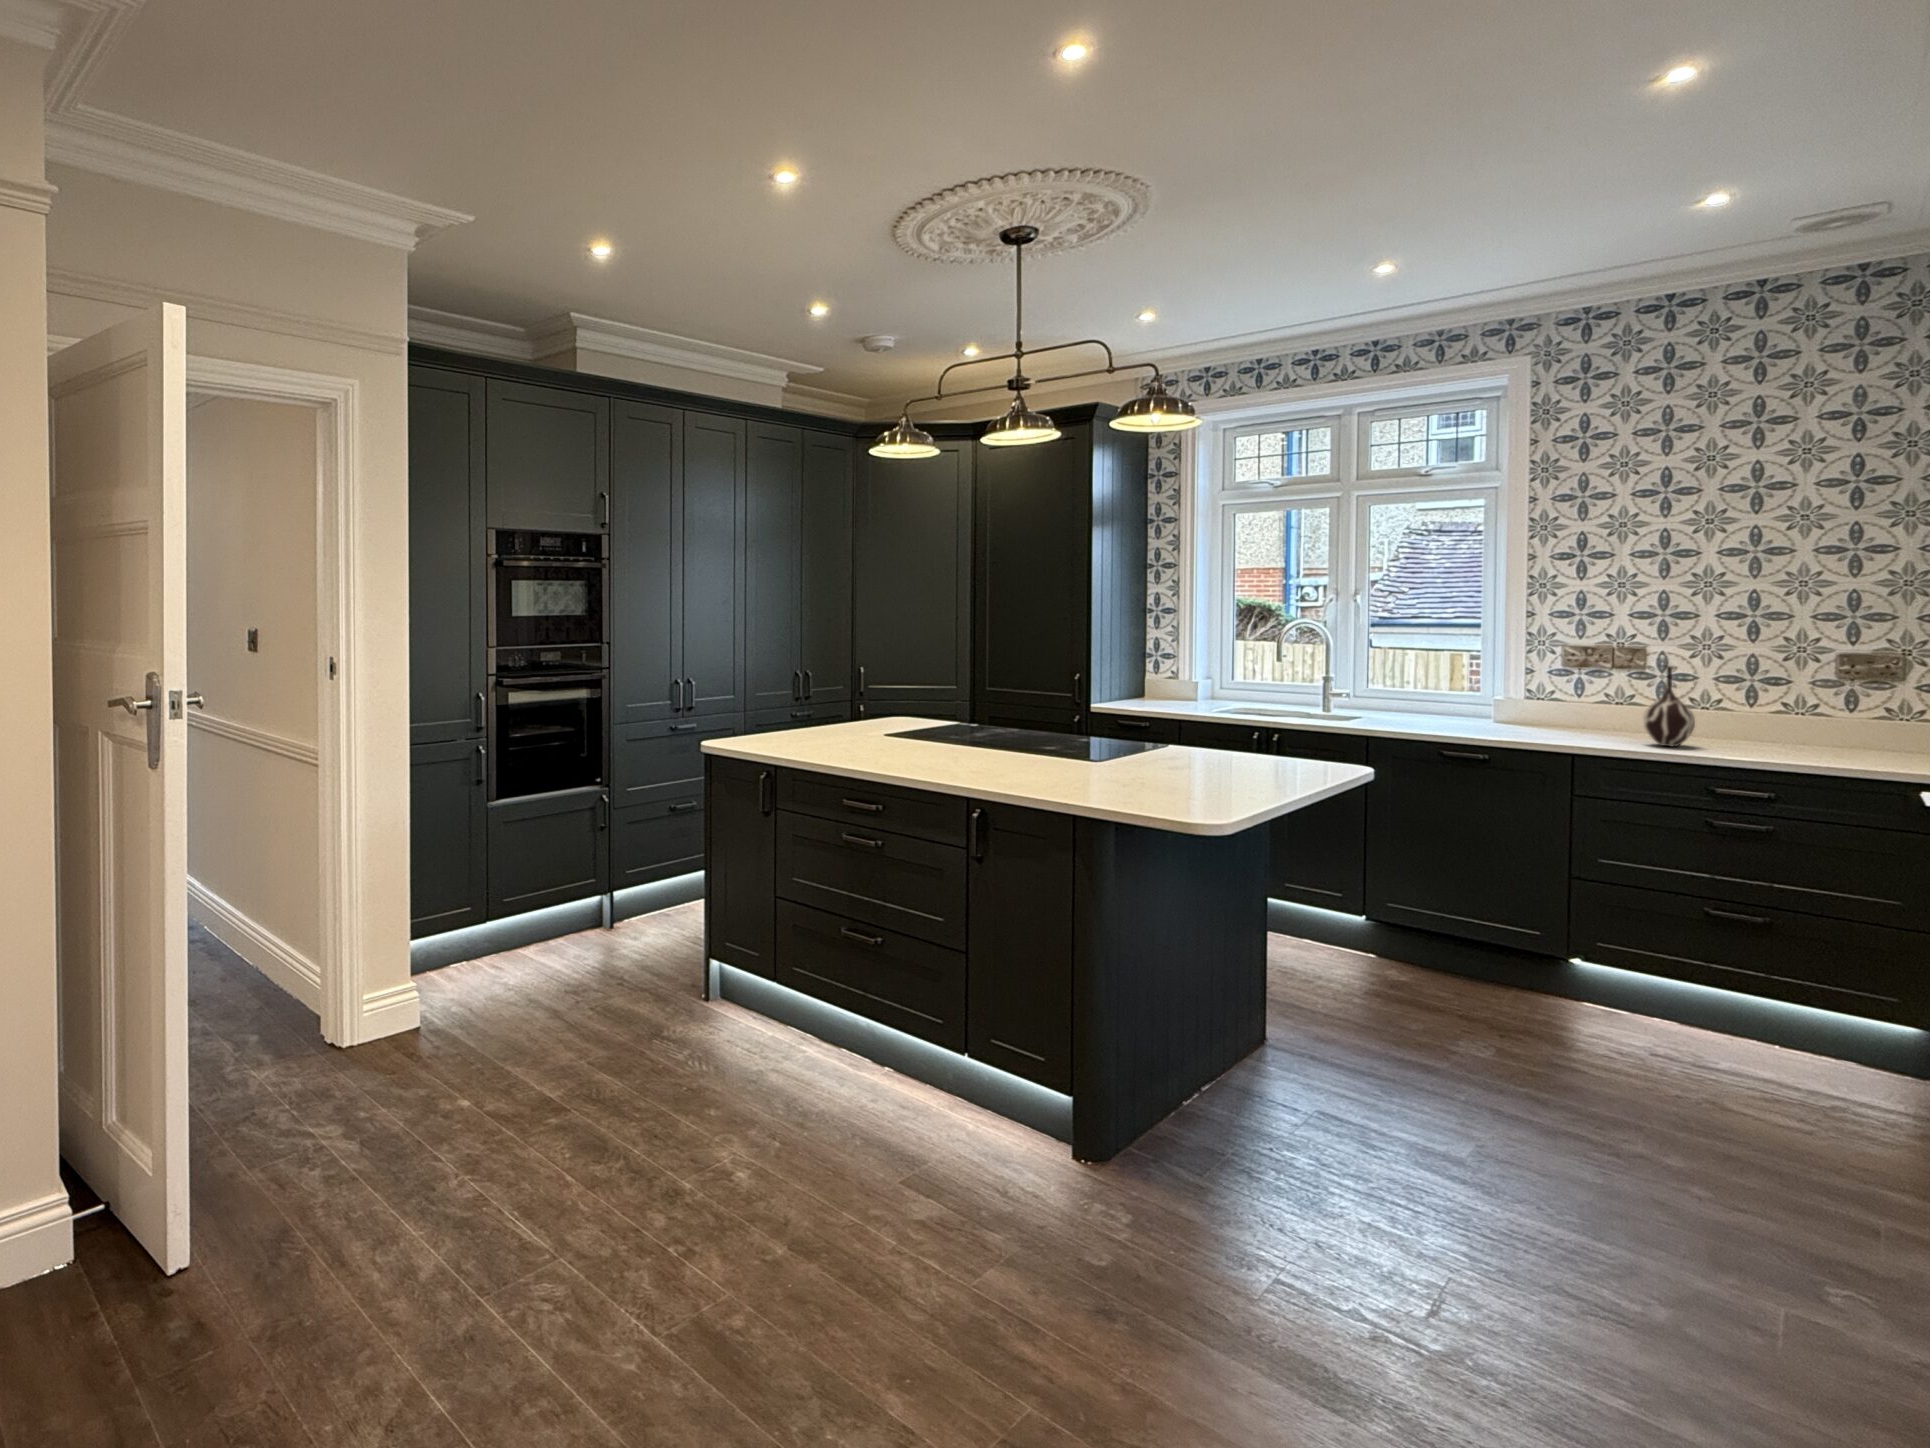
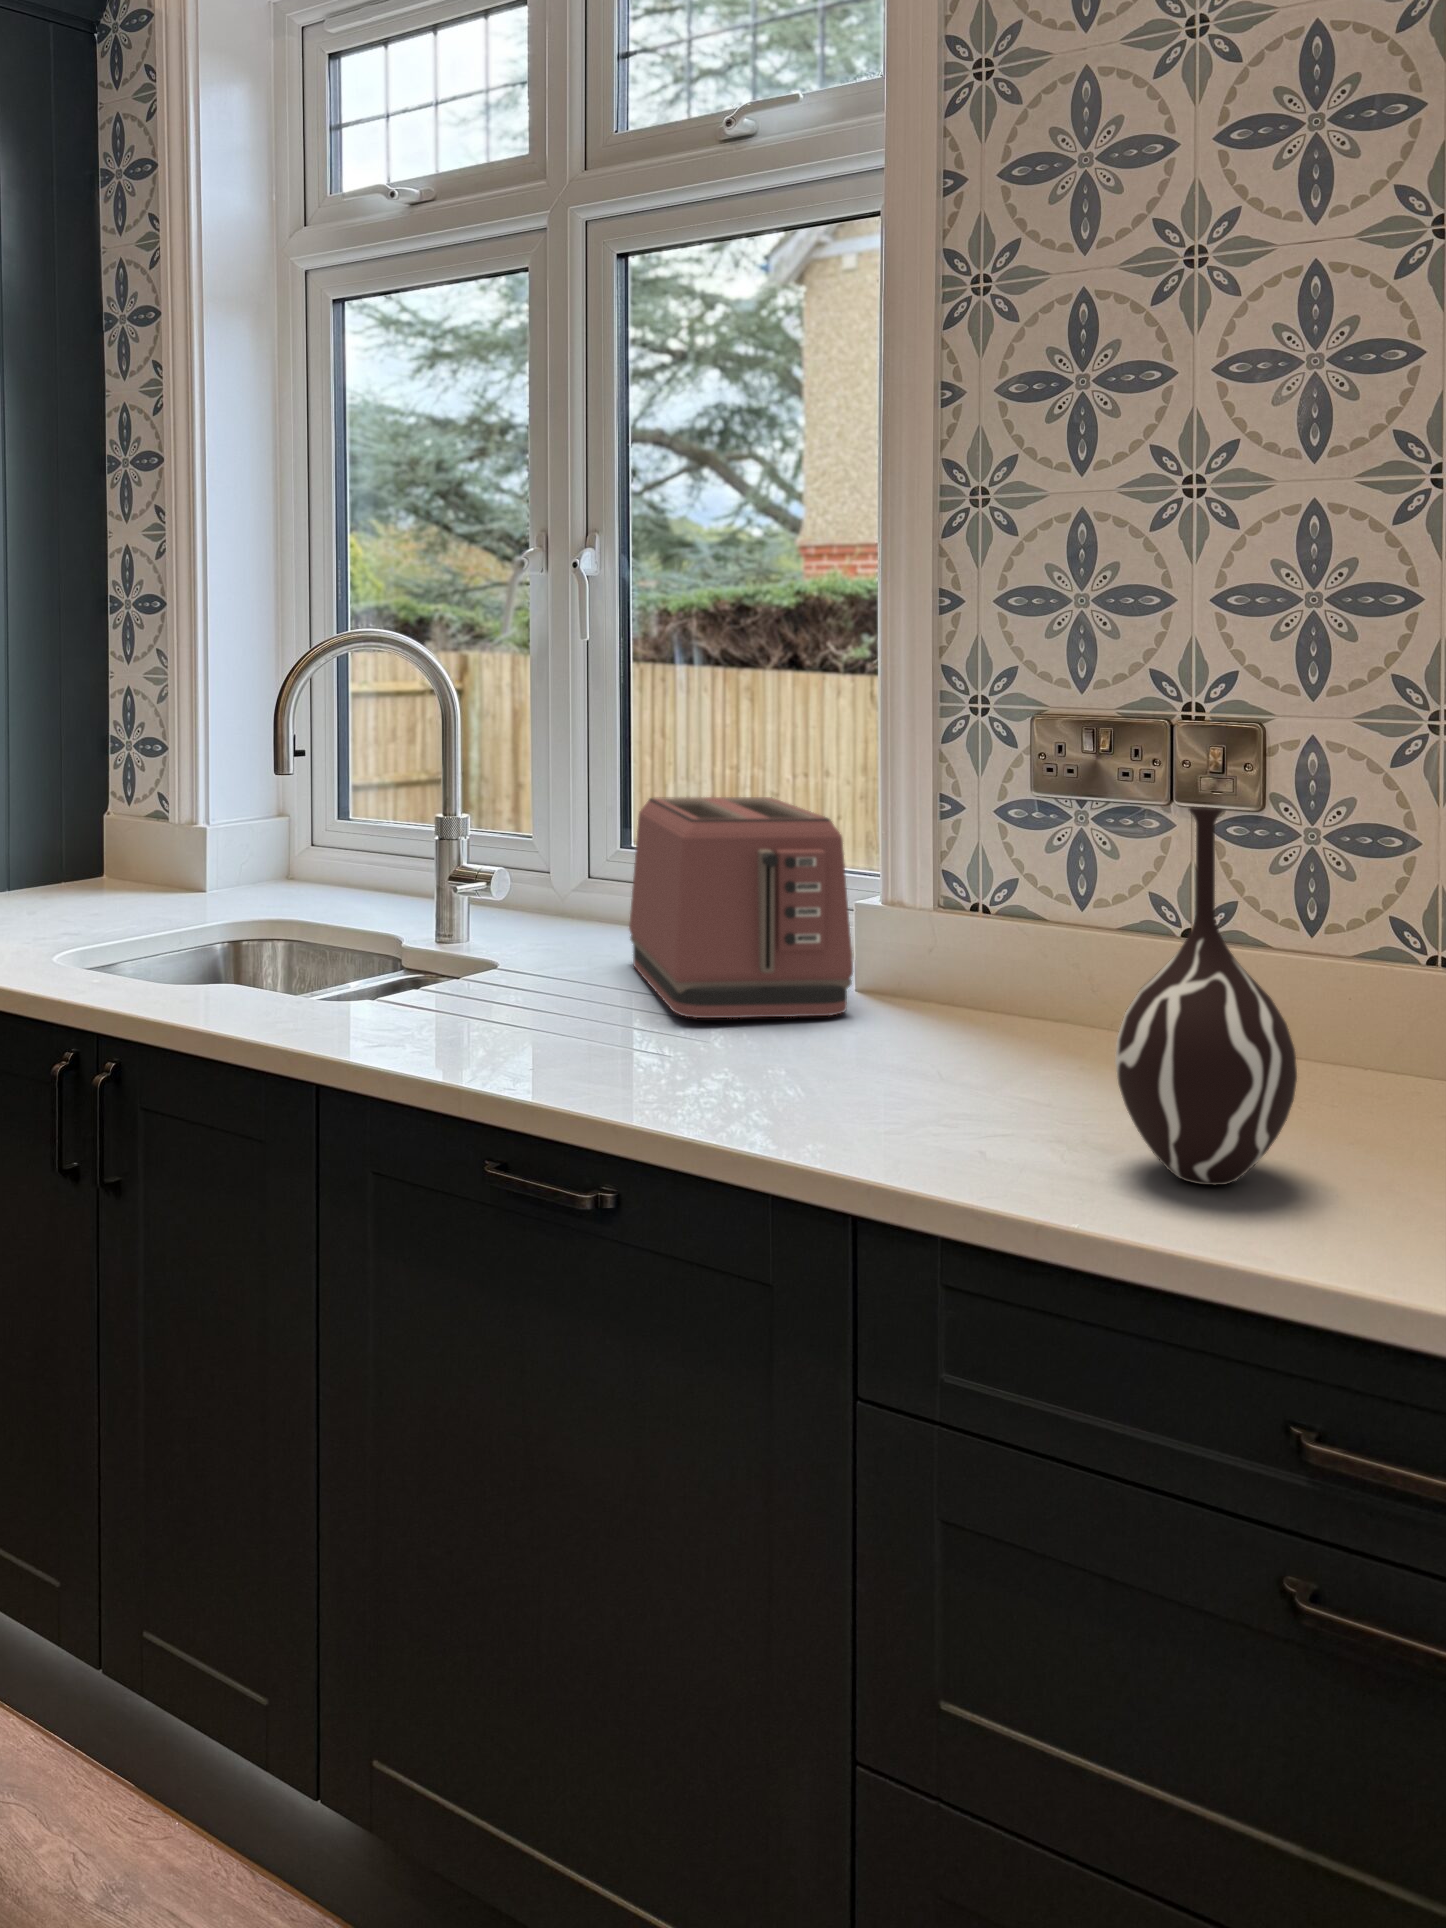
toaster: none [1416,670,1517,725] -> present [629,797,853,1018]

